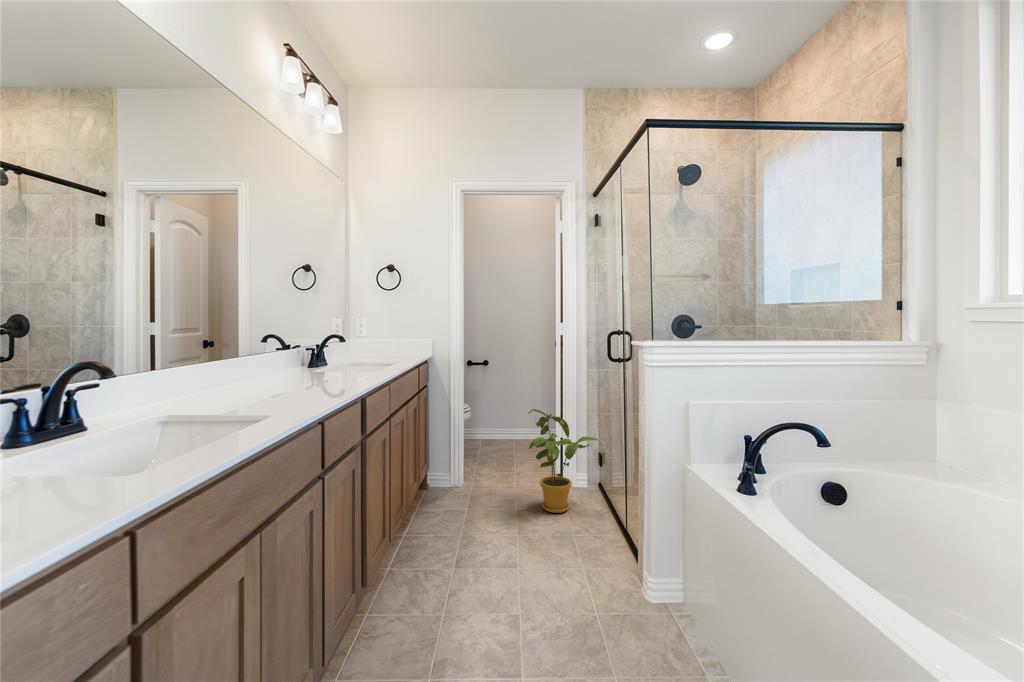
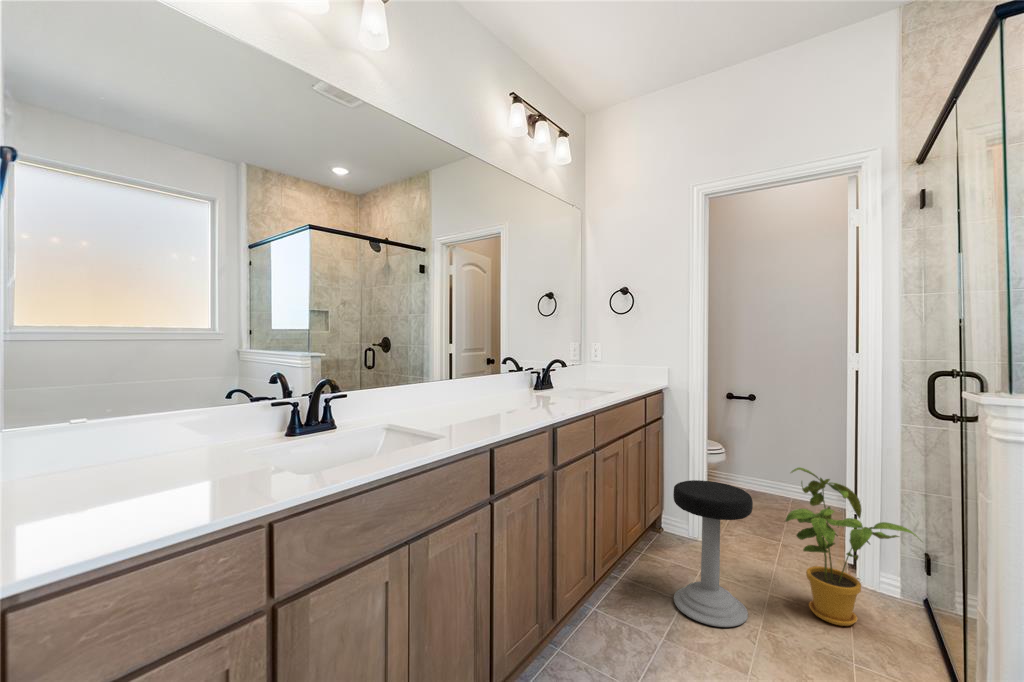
stool: none [452,429,510,540] -> present [673,480,753,627]

